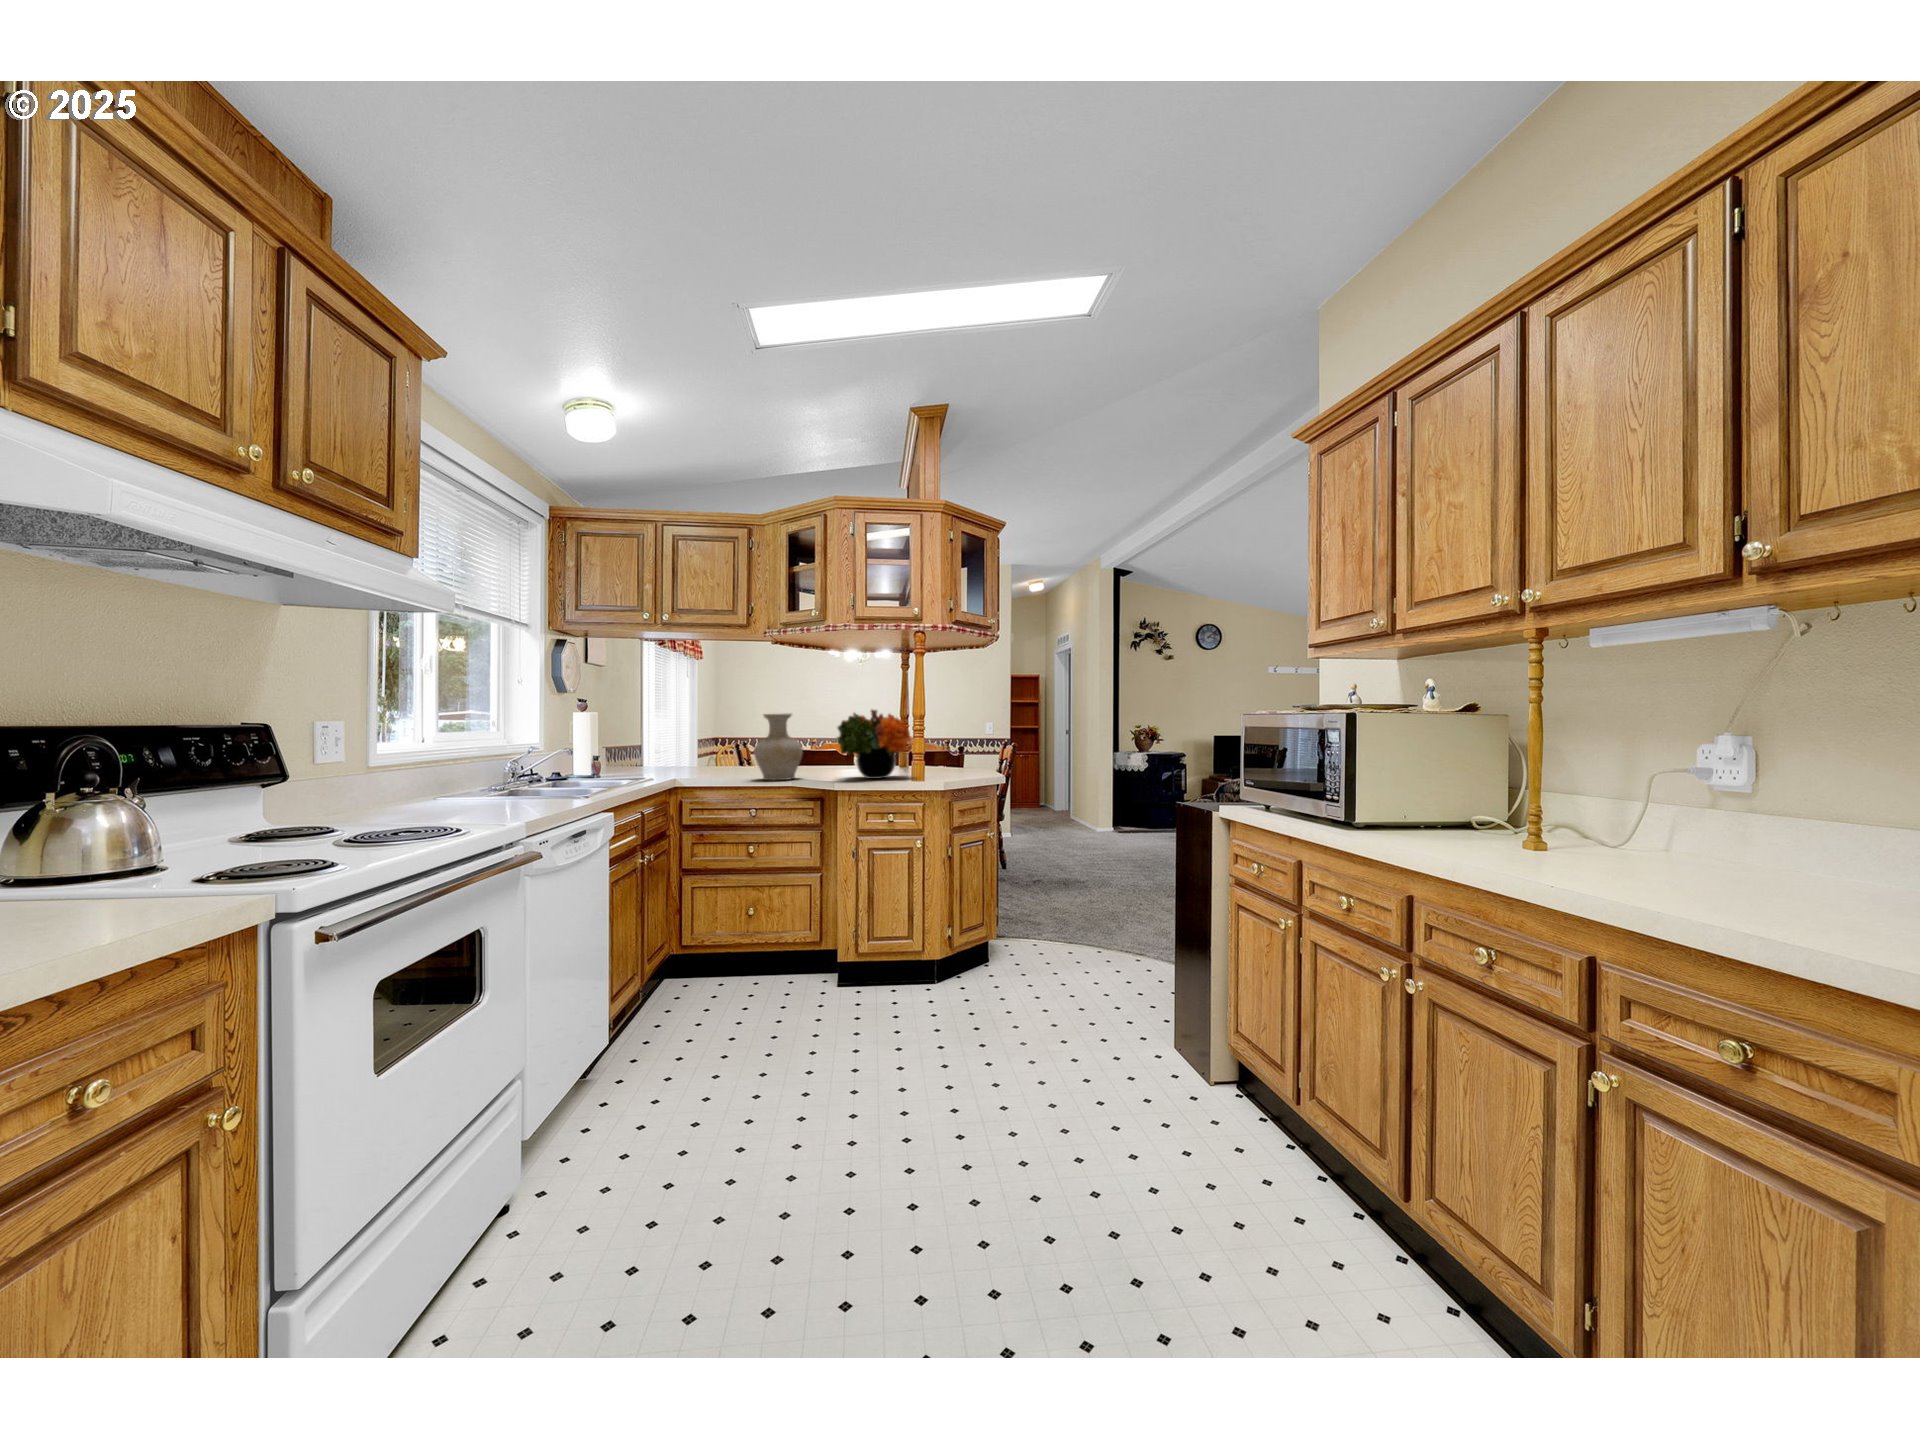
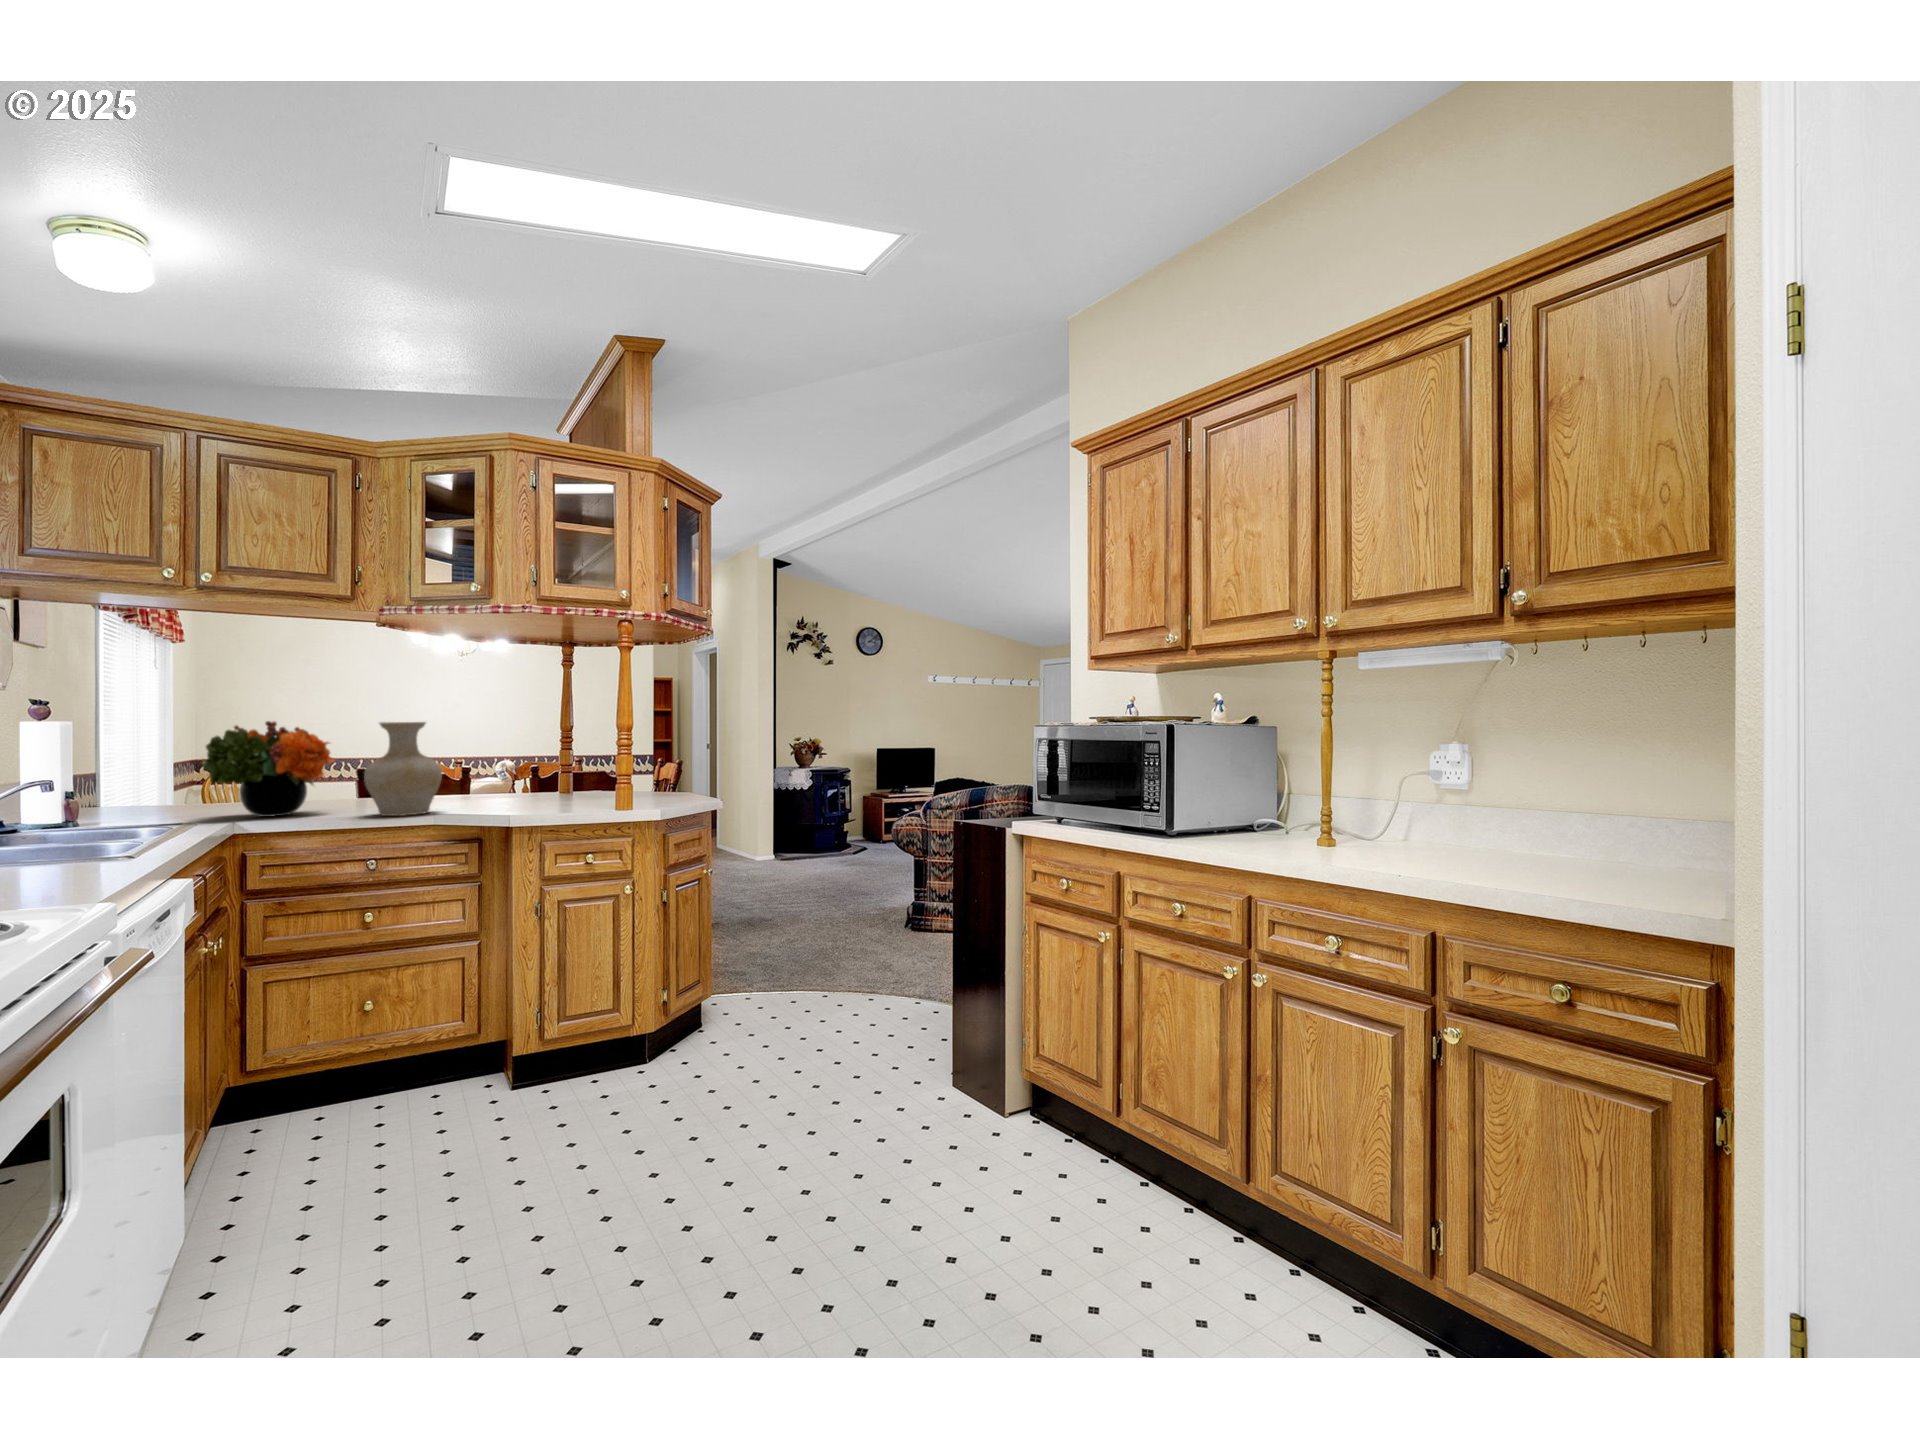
flower arrangement: present [837,710,912,779] -> present [202,721,334,817]

